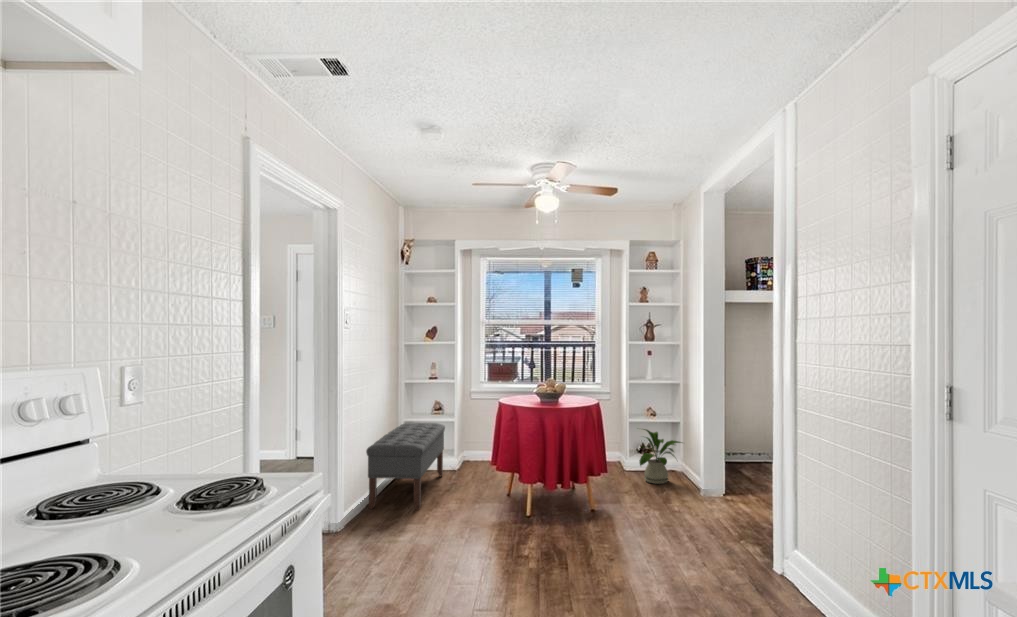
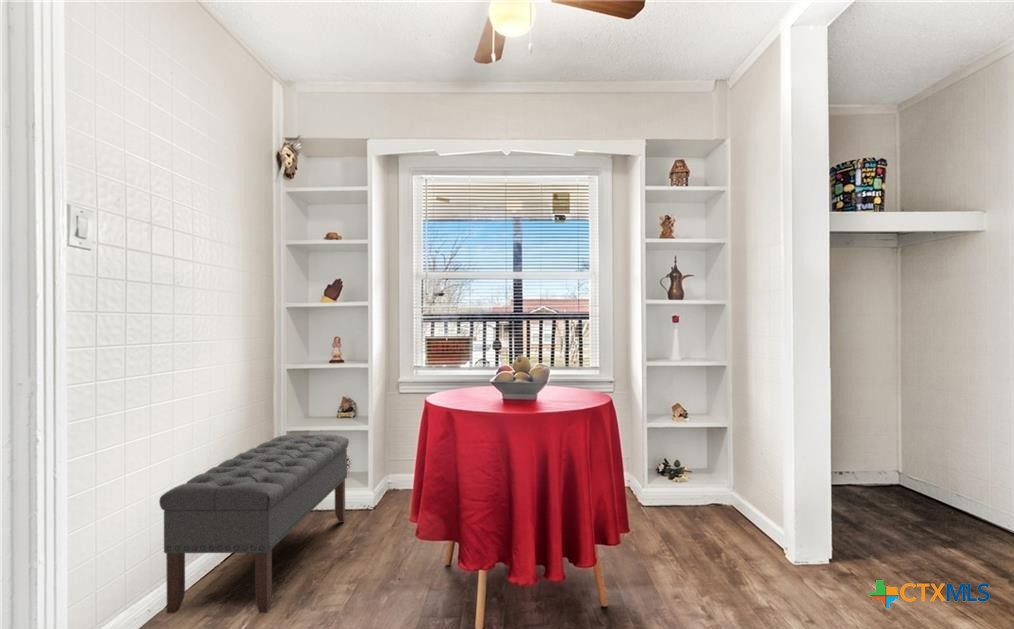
house plant: present [639,429,682,484] -> none [664,439,741,531]

